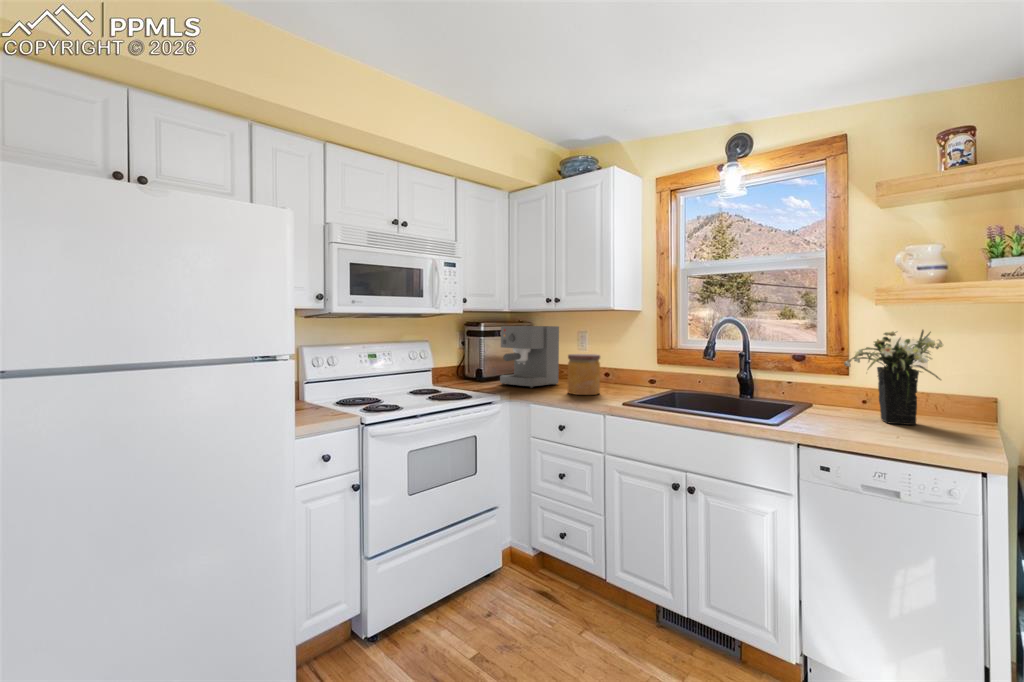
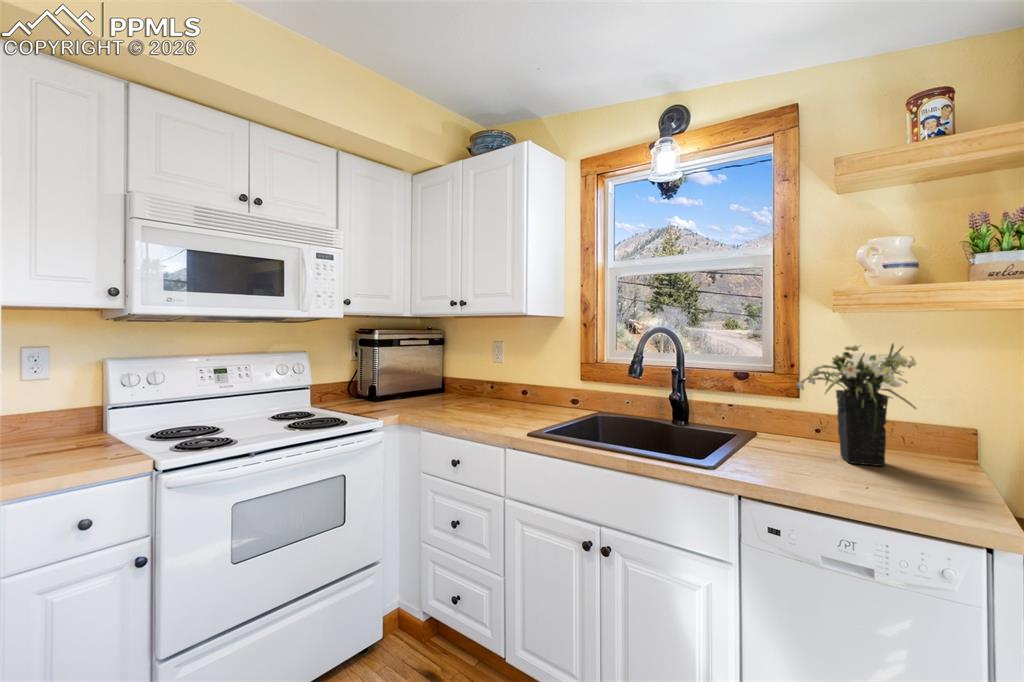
coffee maker: present [500,326,559,388] -> none [393,333,468,409]
jar: present [568,354,600,395] -> none [469,368,509,420]

